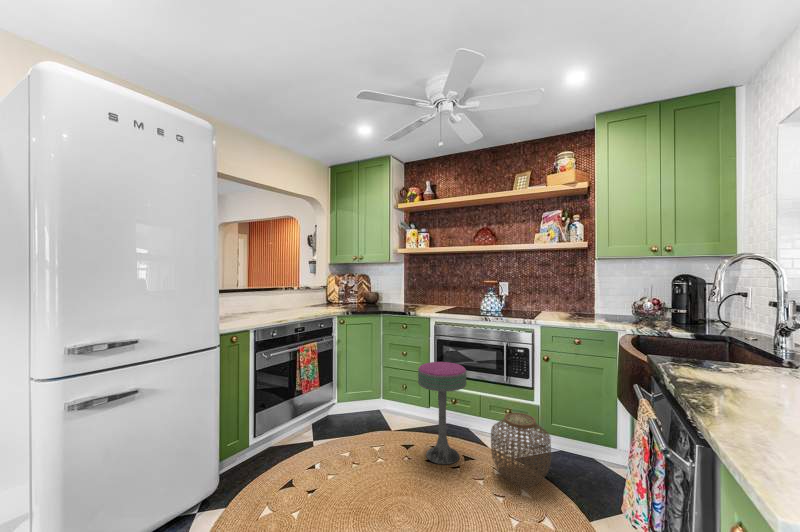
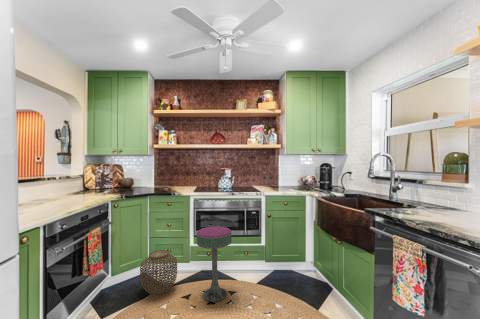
woven basket: present [491,413,551,486] -> present [140,250,177,295]

